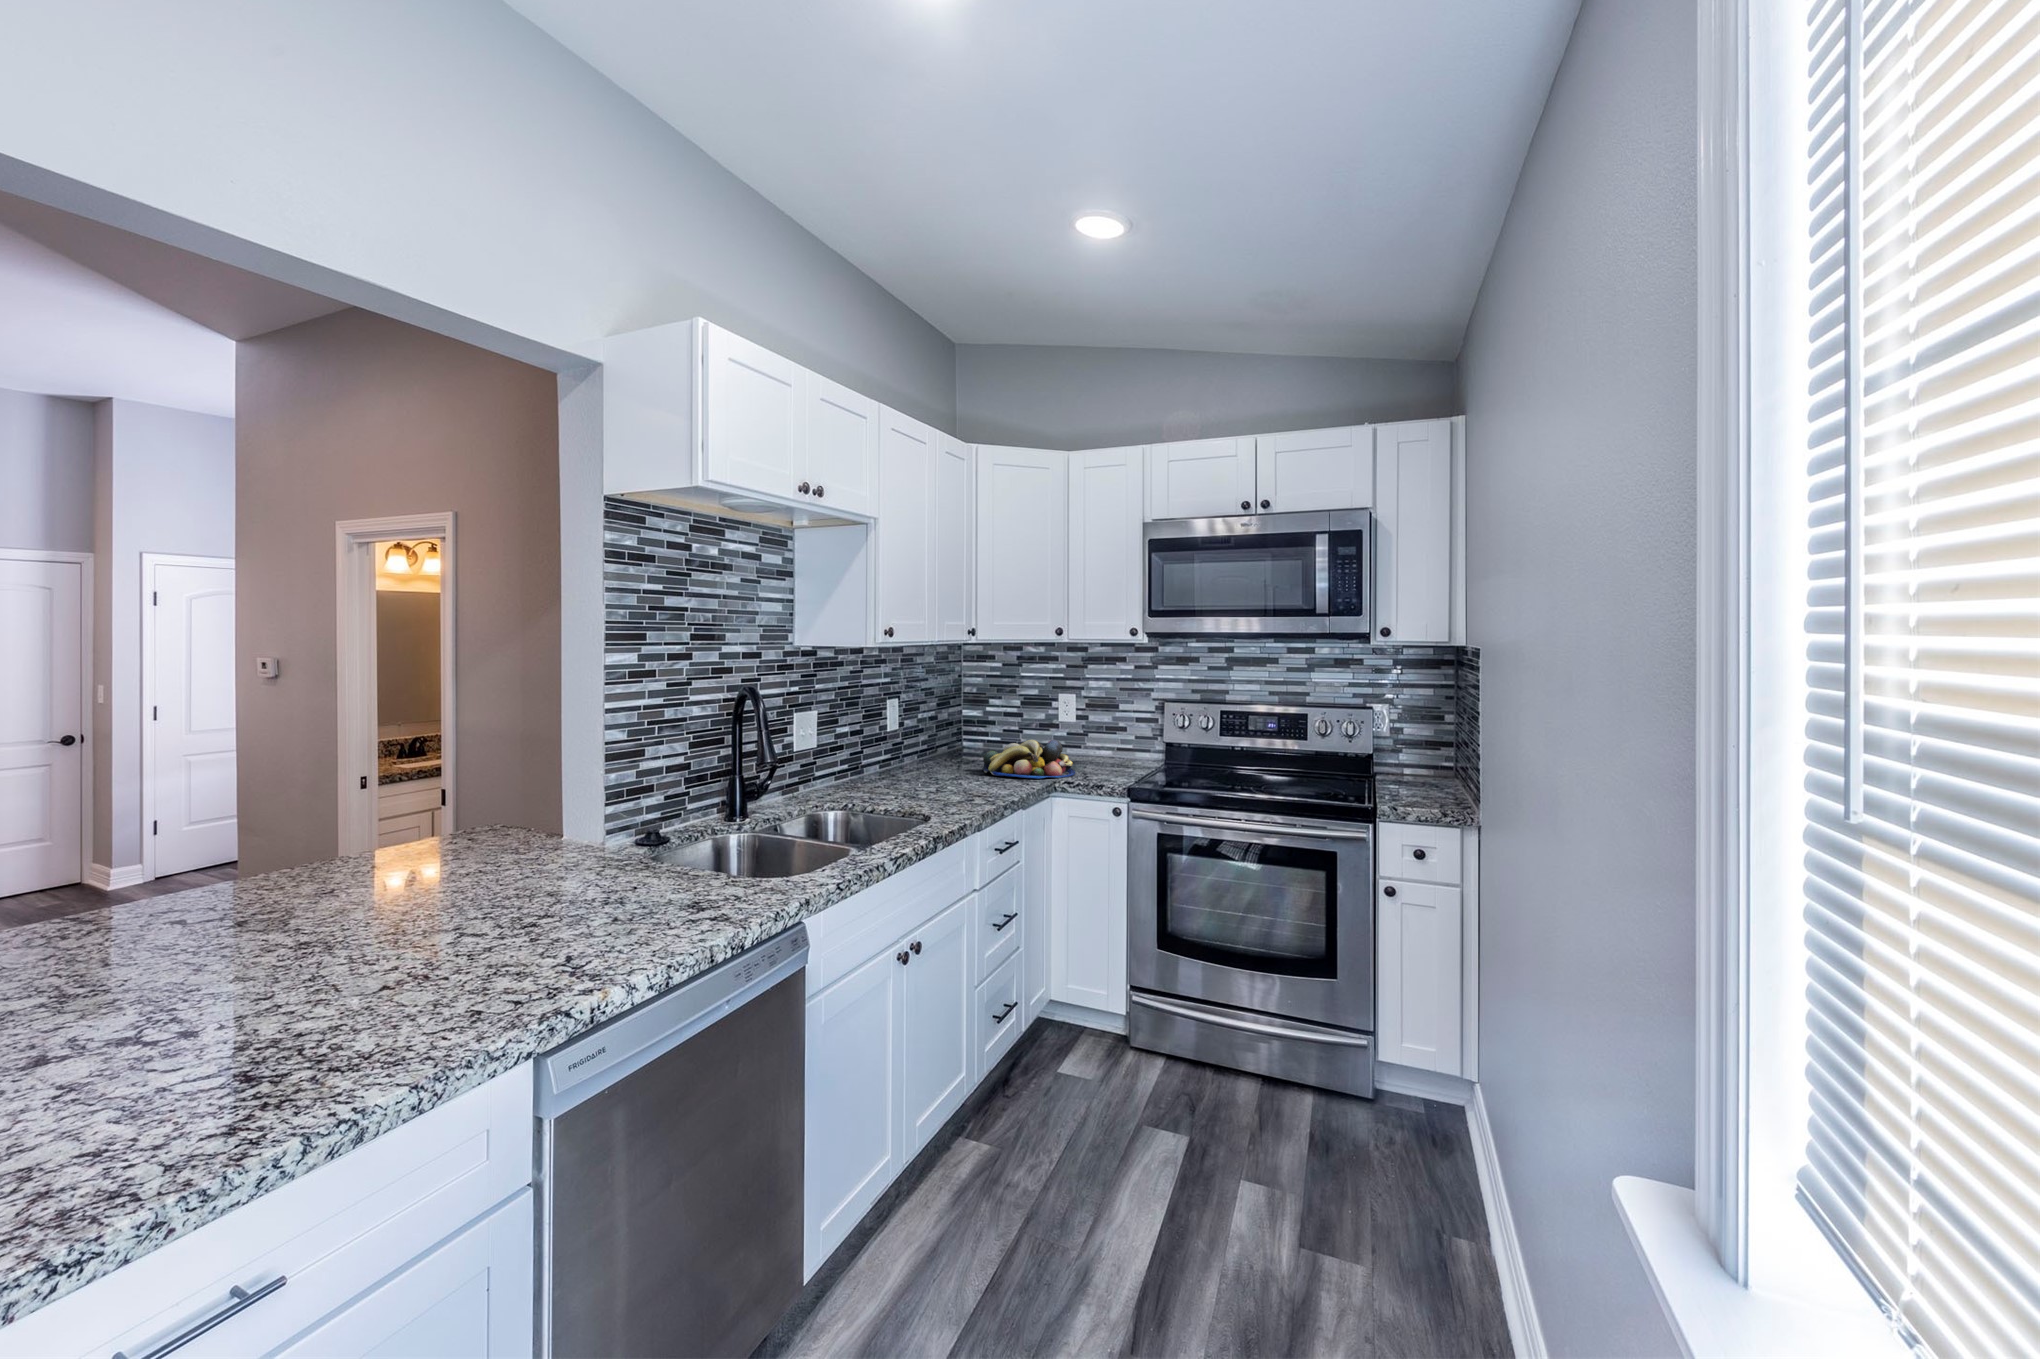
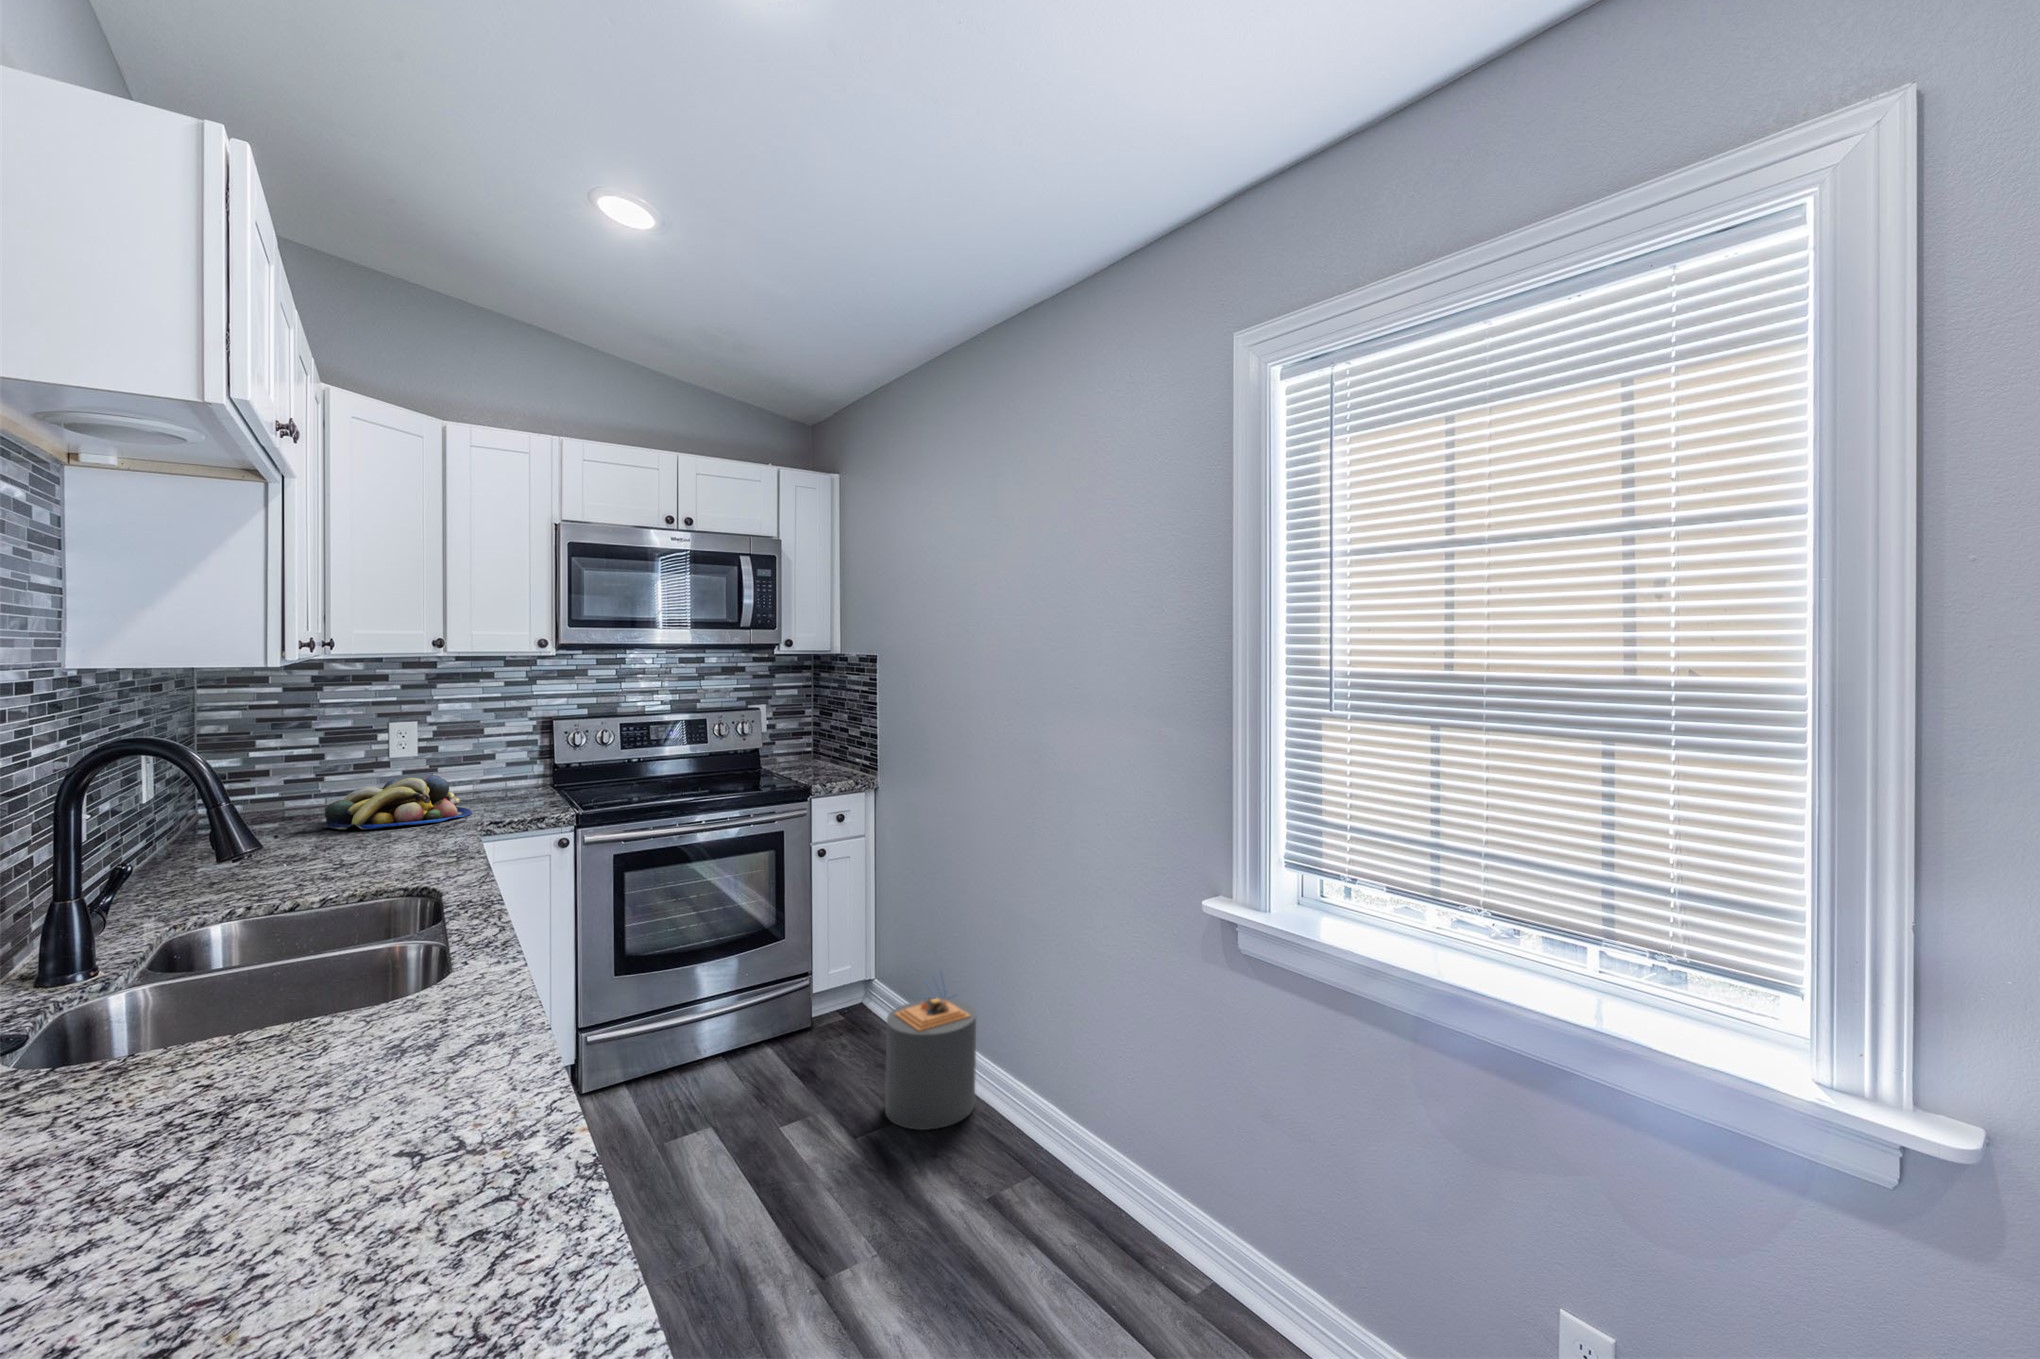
trash can: none [1353,1084,1493,1310] -> present [885,971,976,1130]

